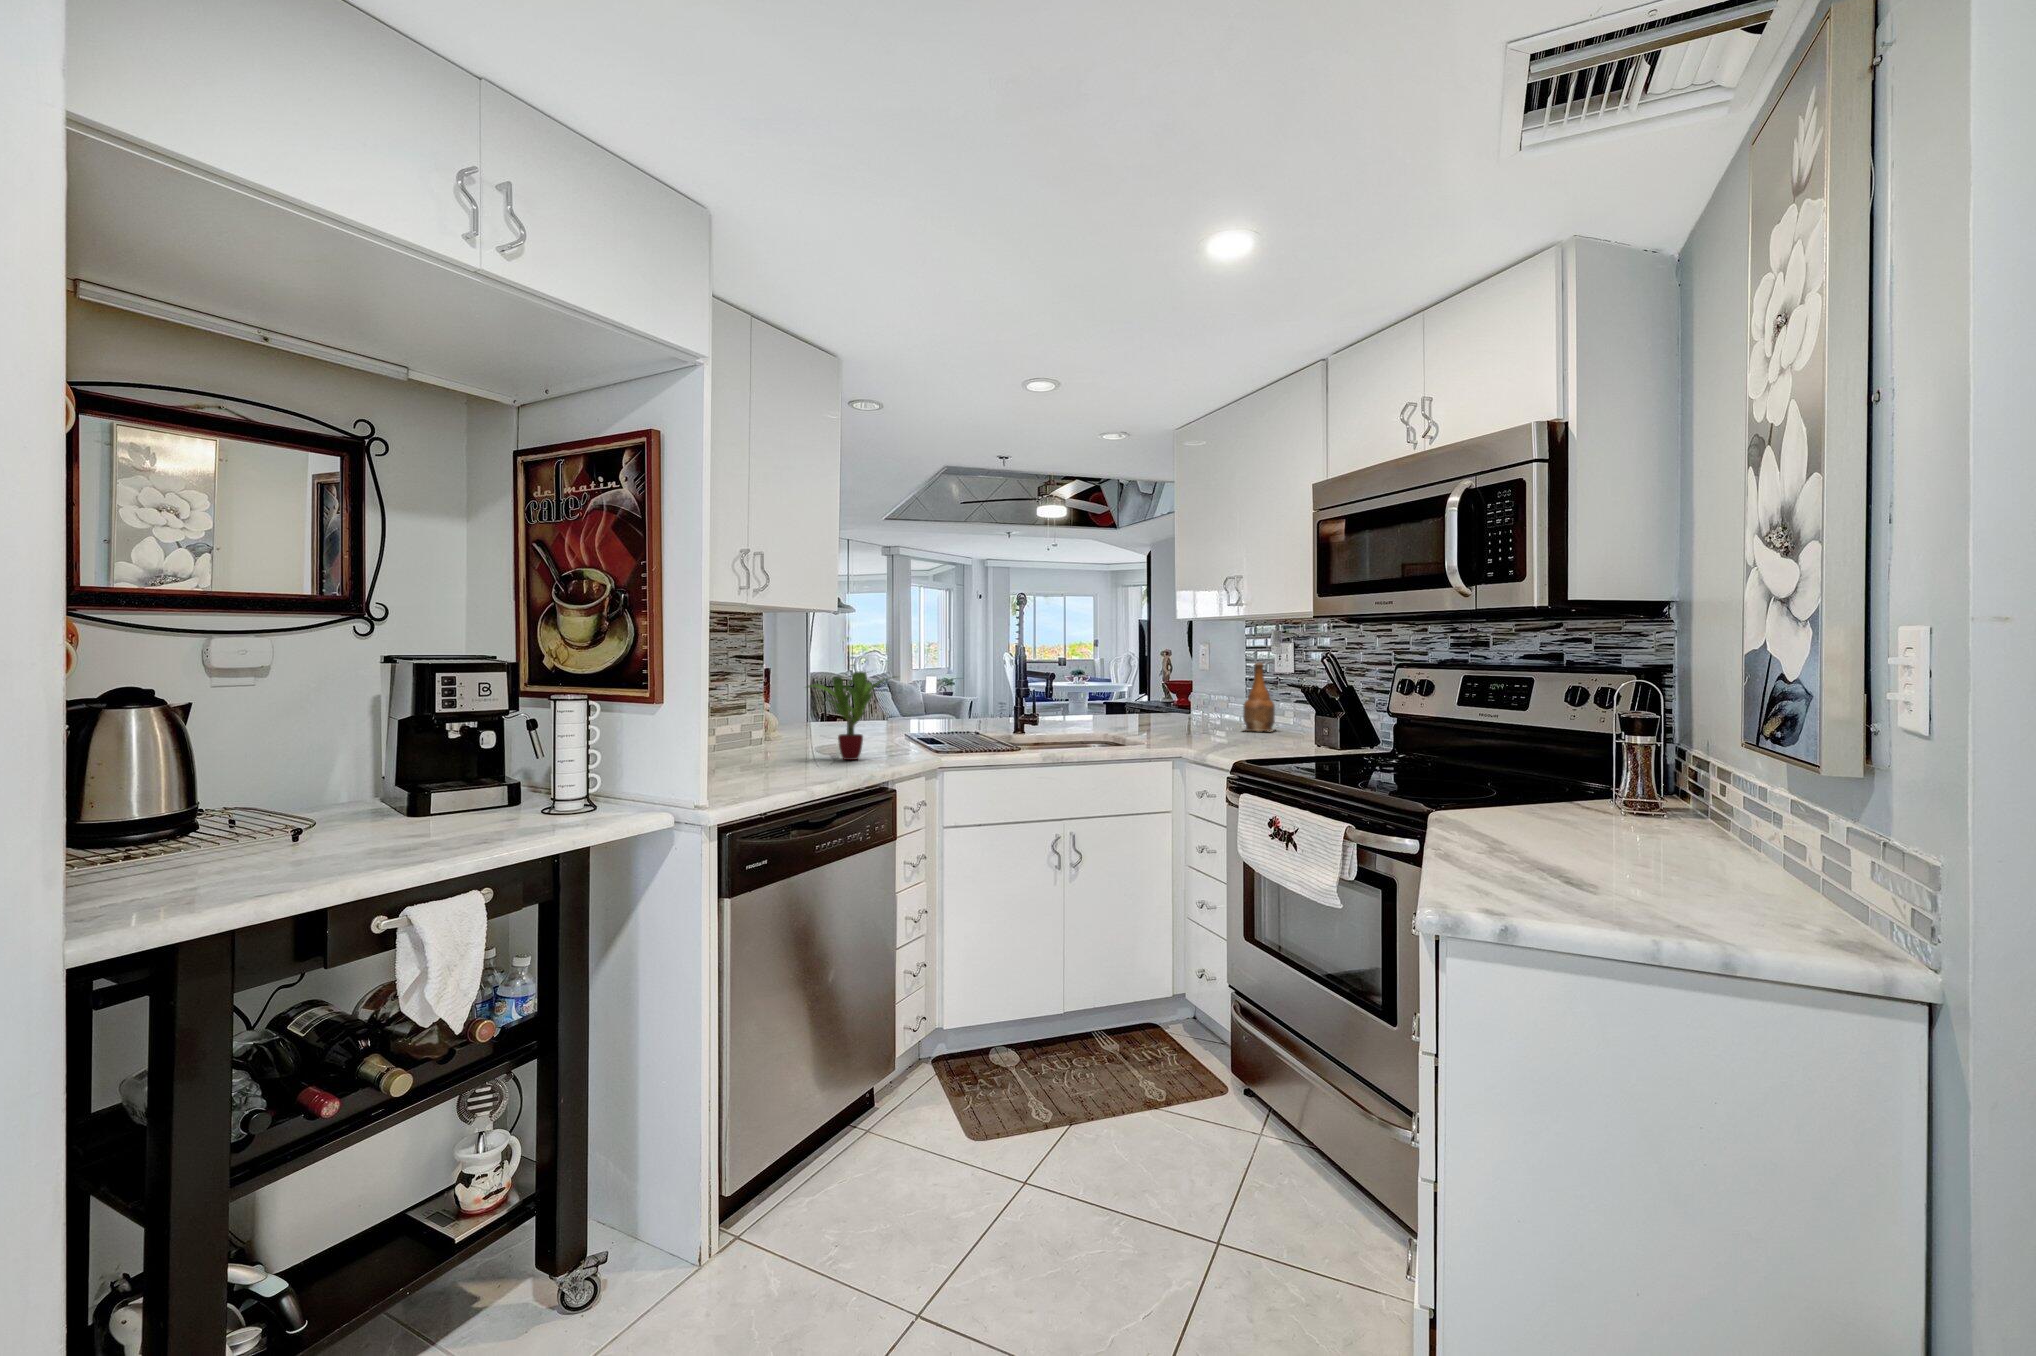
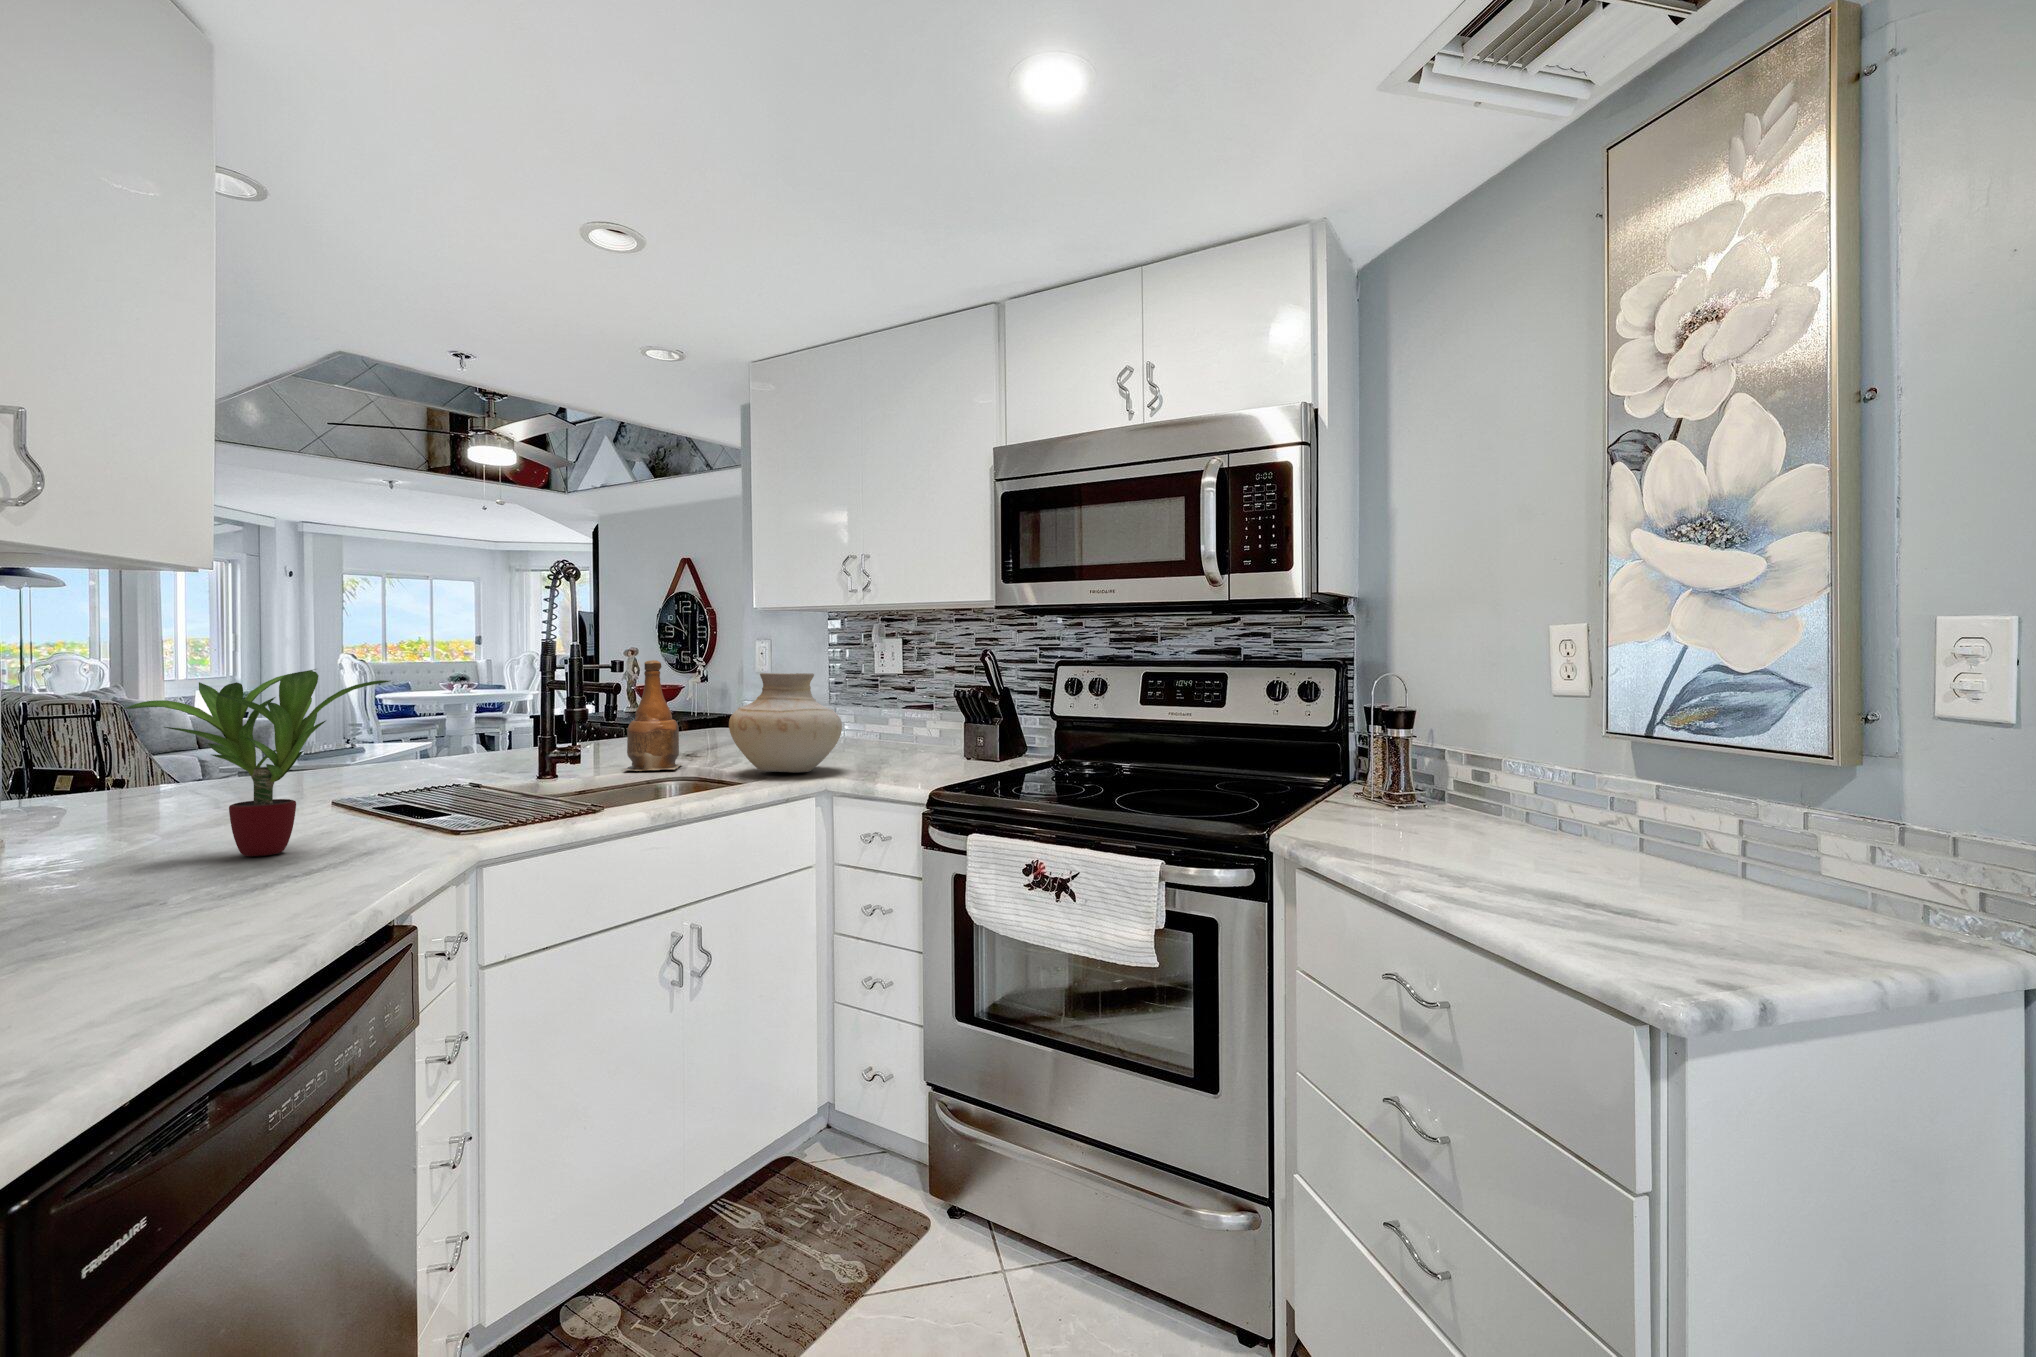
bottle: present [1243,662,1275,731] -> present [623,660,682,771]
vase: none [1118,673,1197,745] -> present [729,673,842,773]

